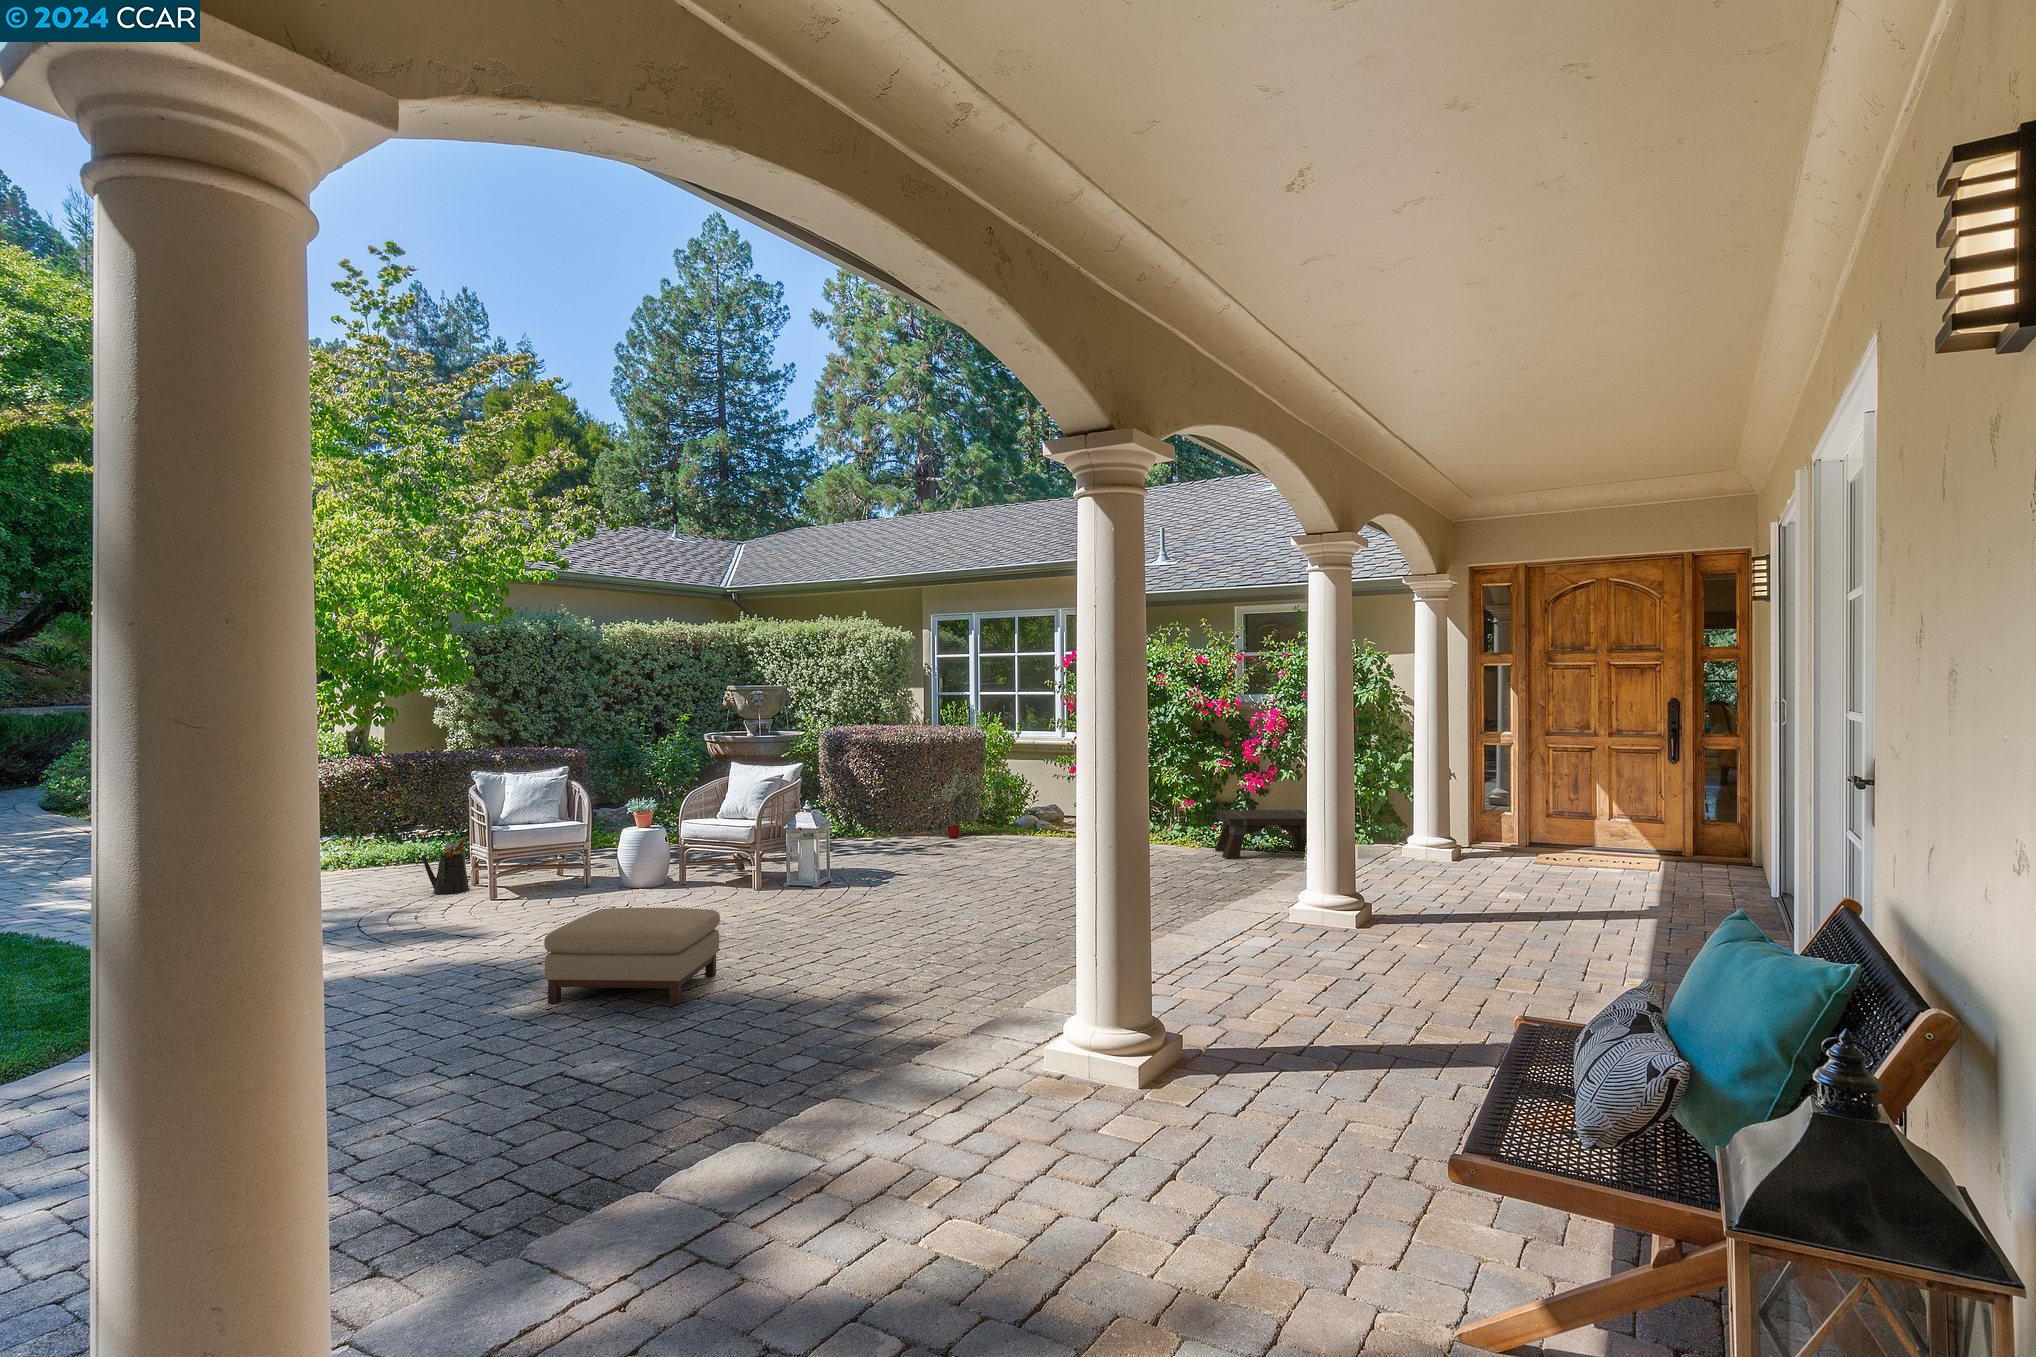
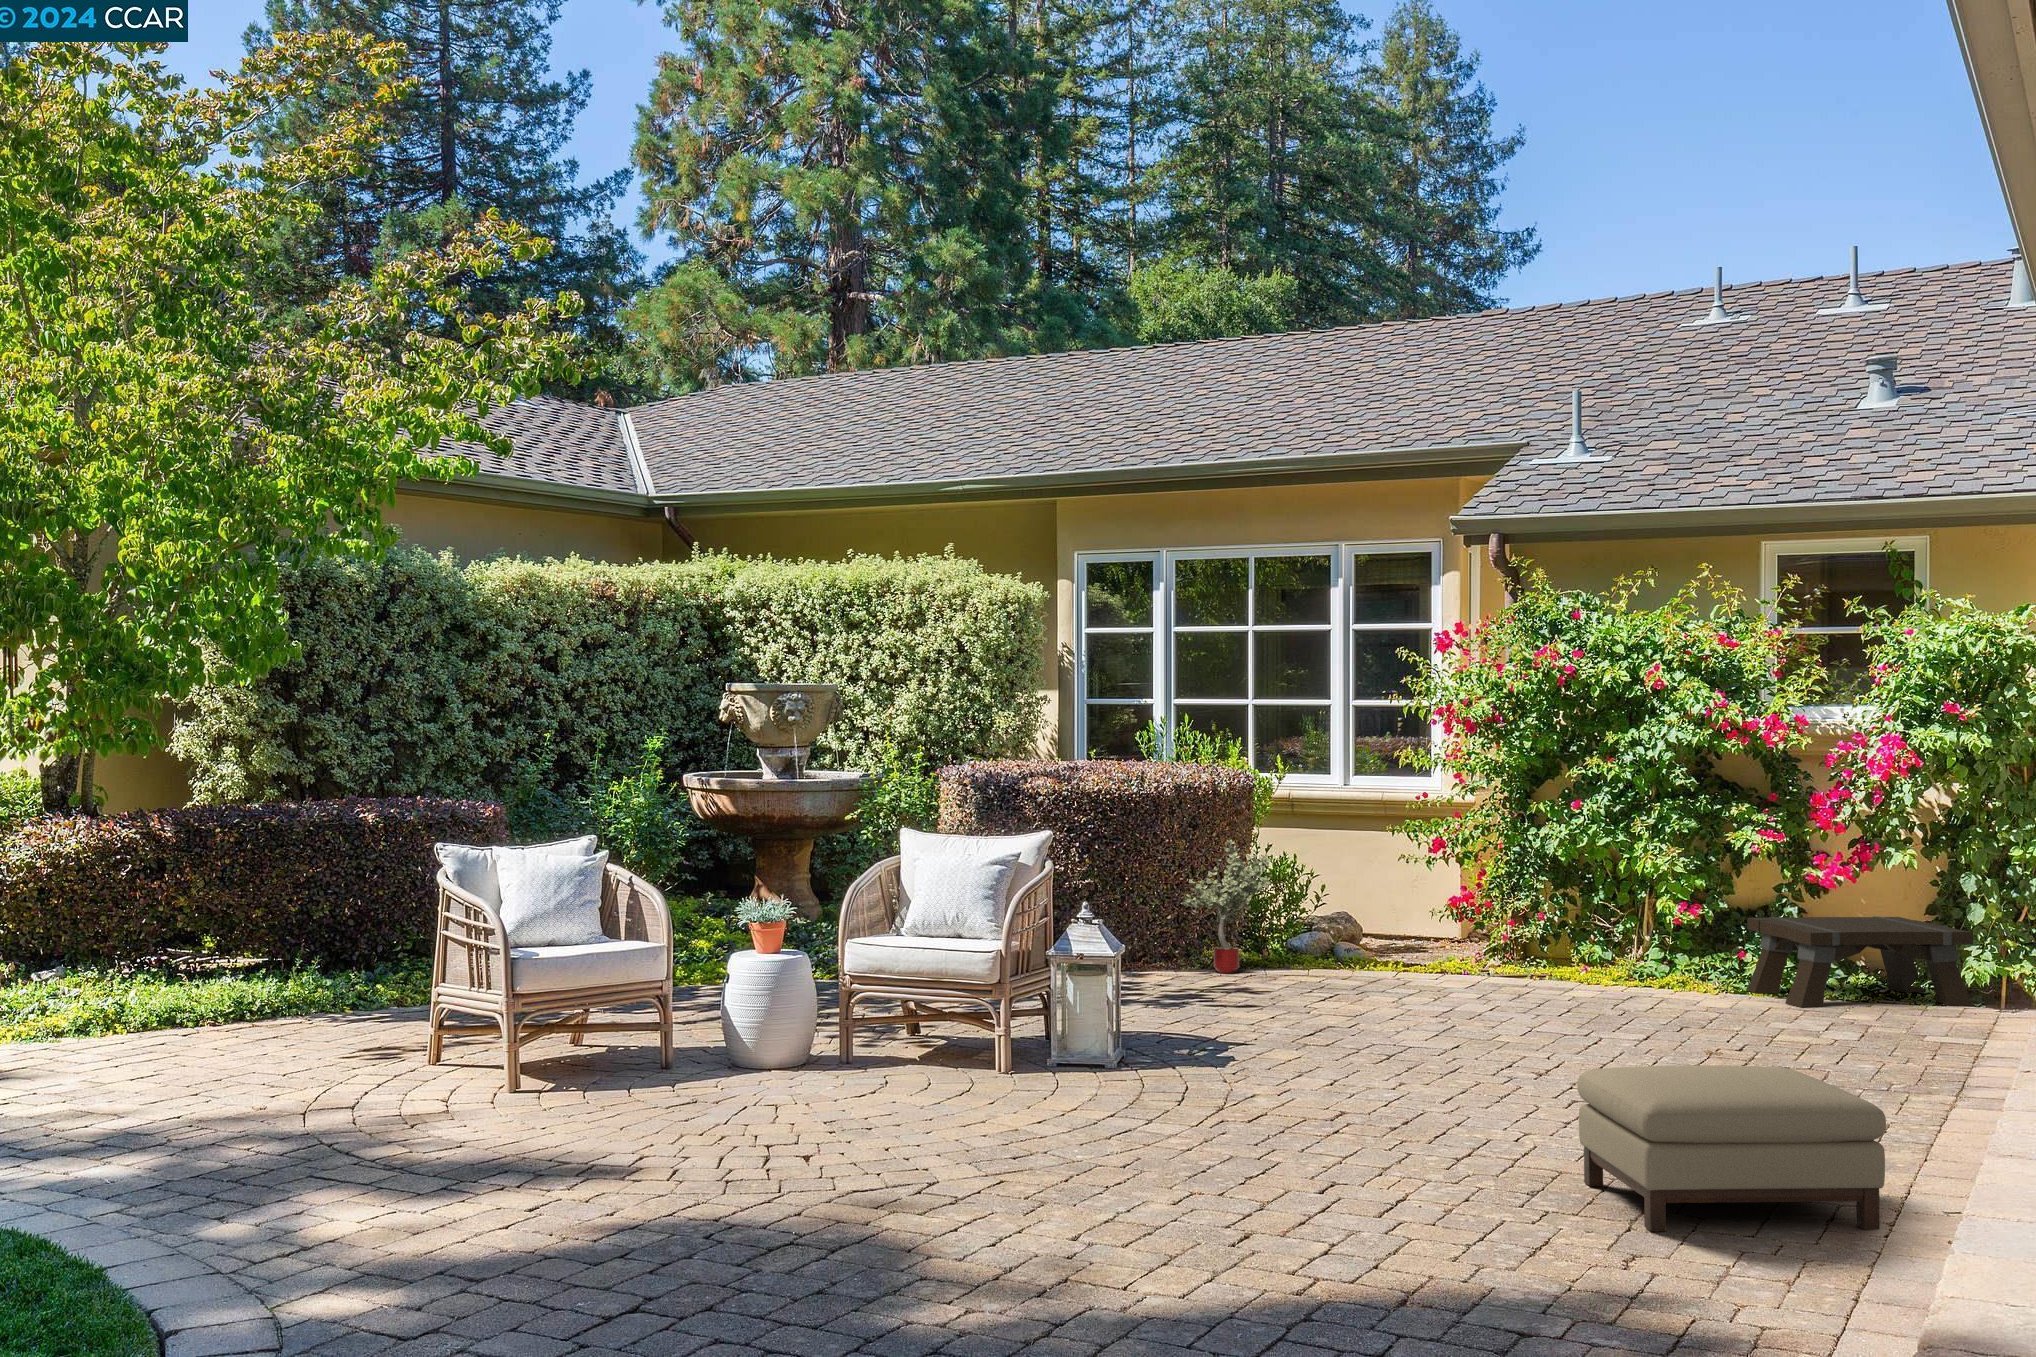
watering can: present [422,837,477,894] -> none [368,972,468,1088]
ottoman: present [544,908,720,1005] -> present [1577,1065,1886,1232]

